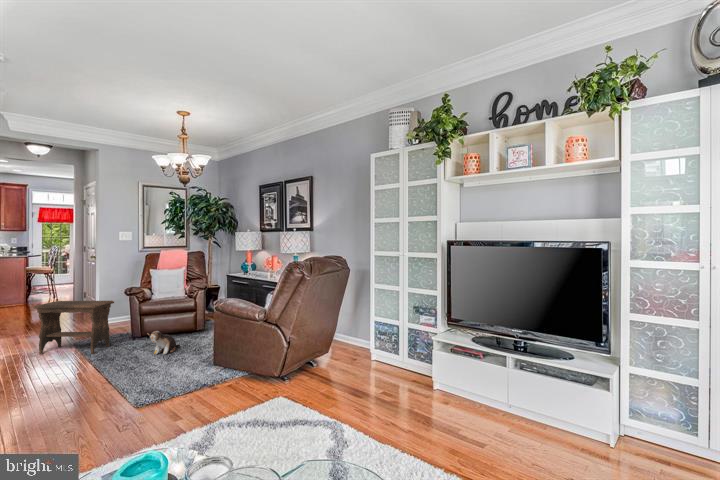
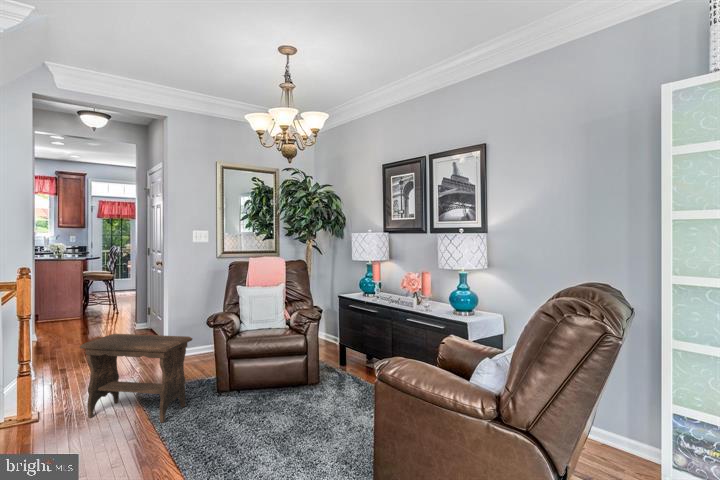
plush toy: present [147,331,180,355] -> none [246,394,289,433]

